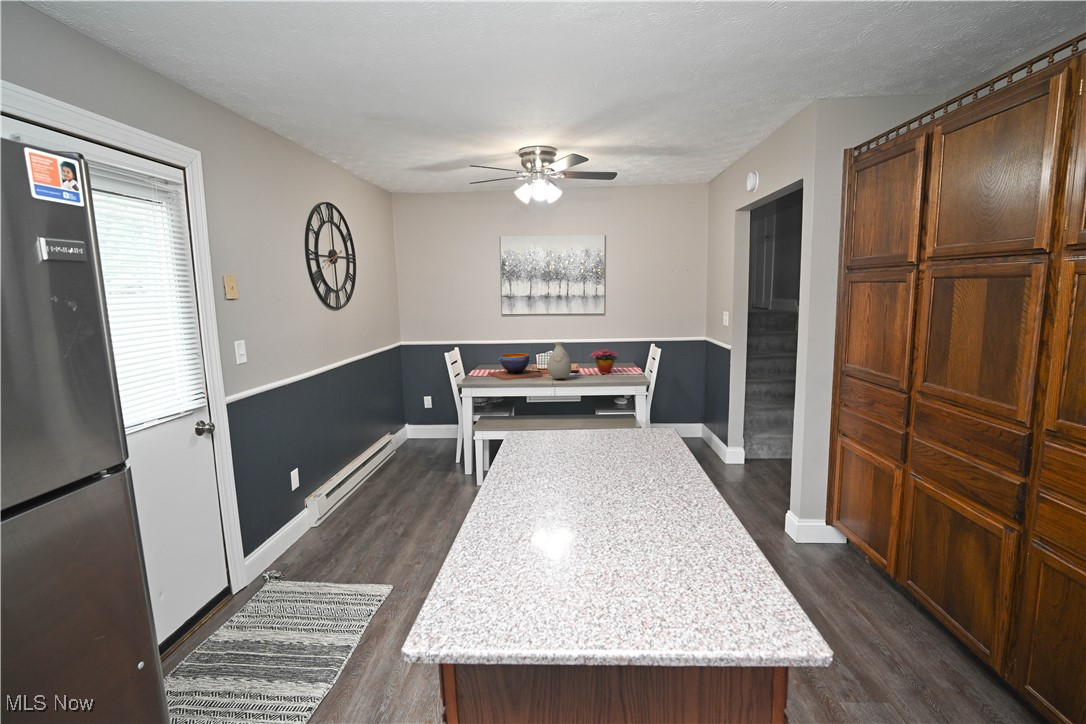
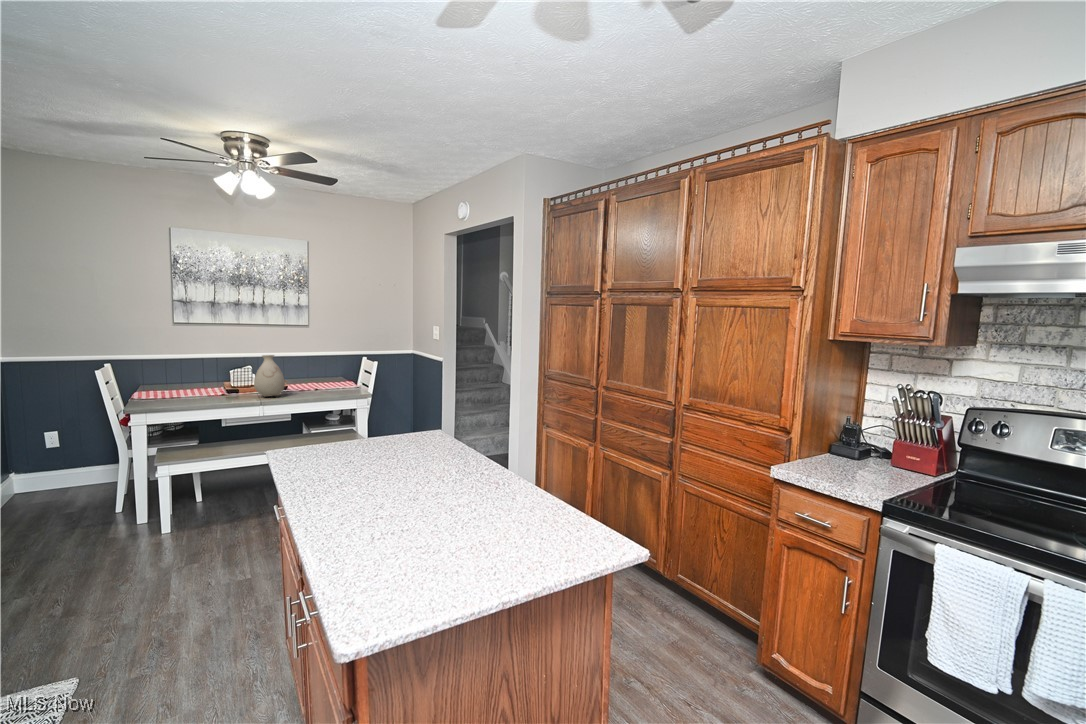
flower arrangement: present [591,350,617,374] -> none [299,362,340,388]
decorative bowl: present [488,353,543,380] -> none [163,369,245,402]

